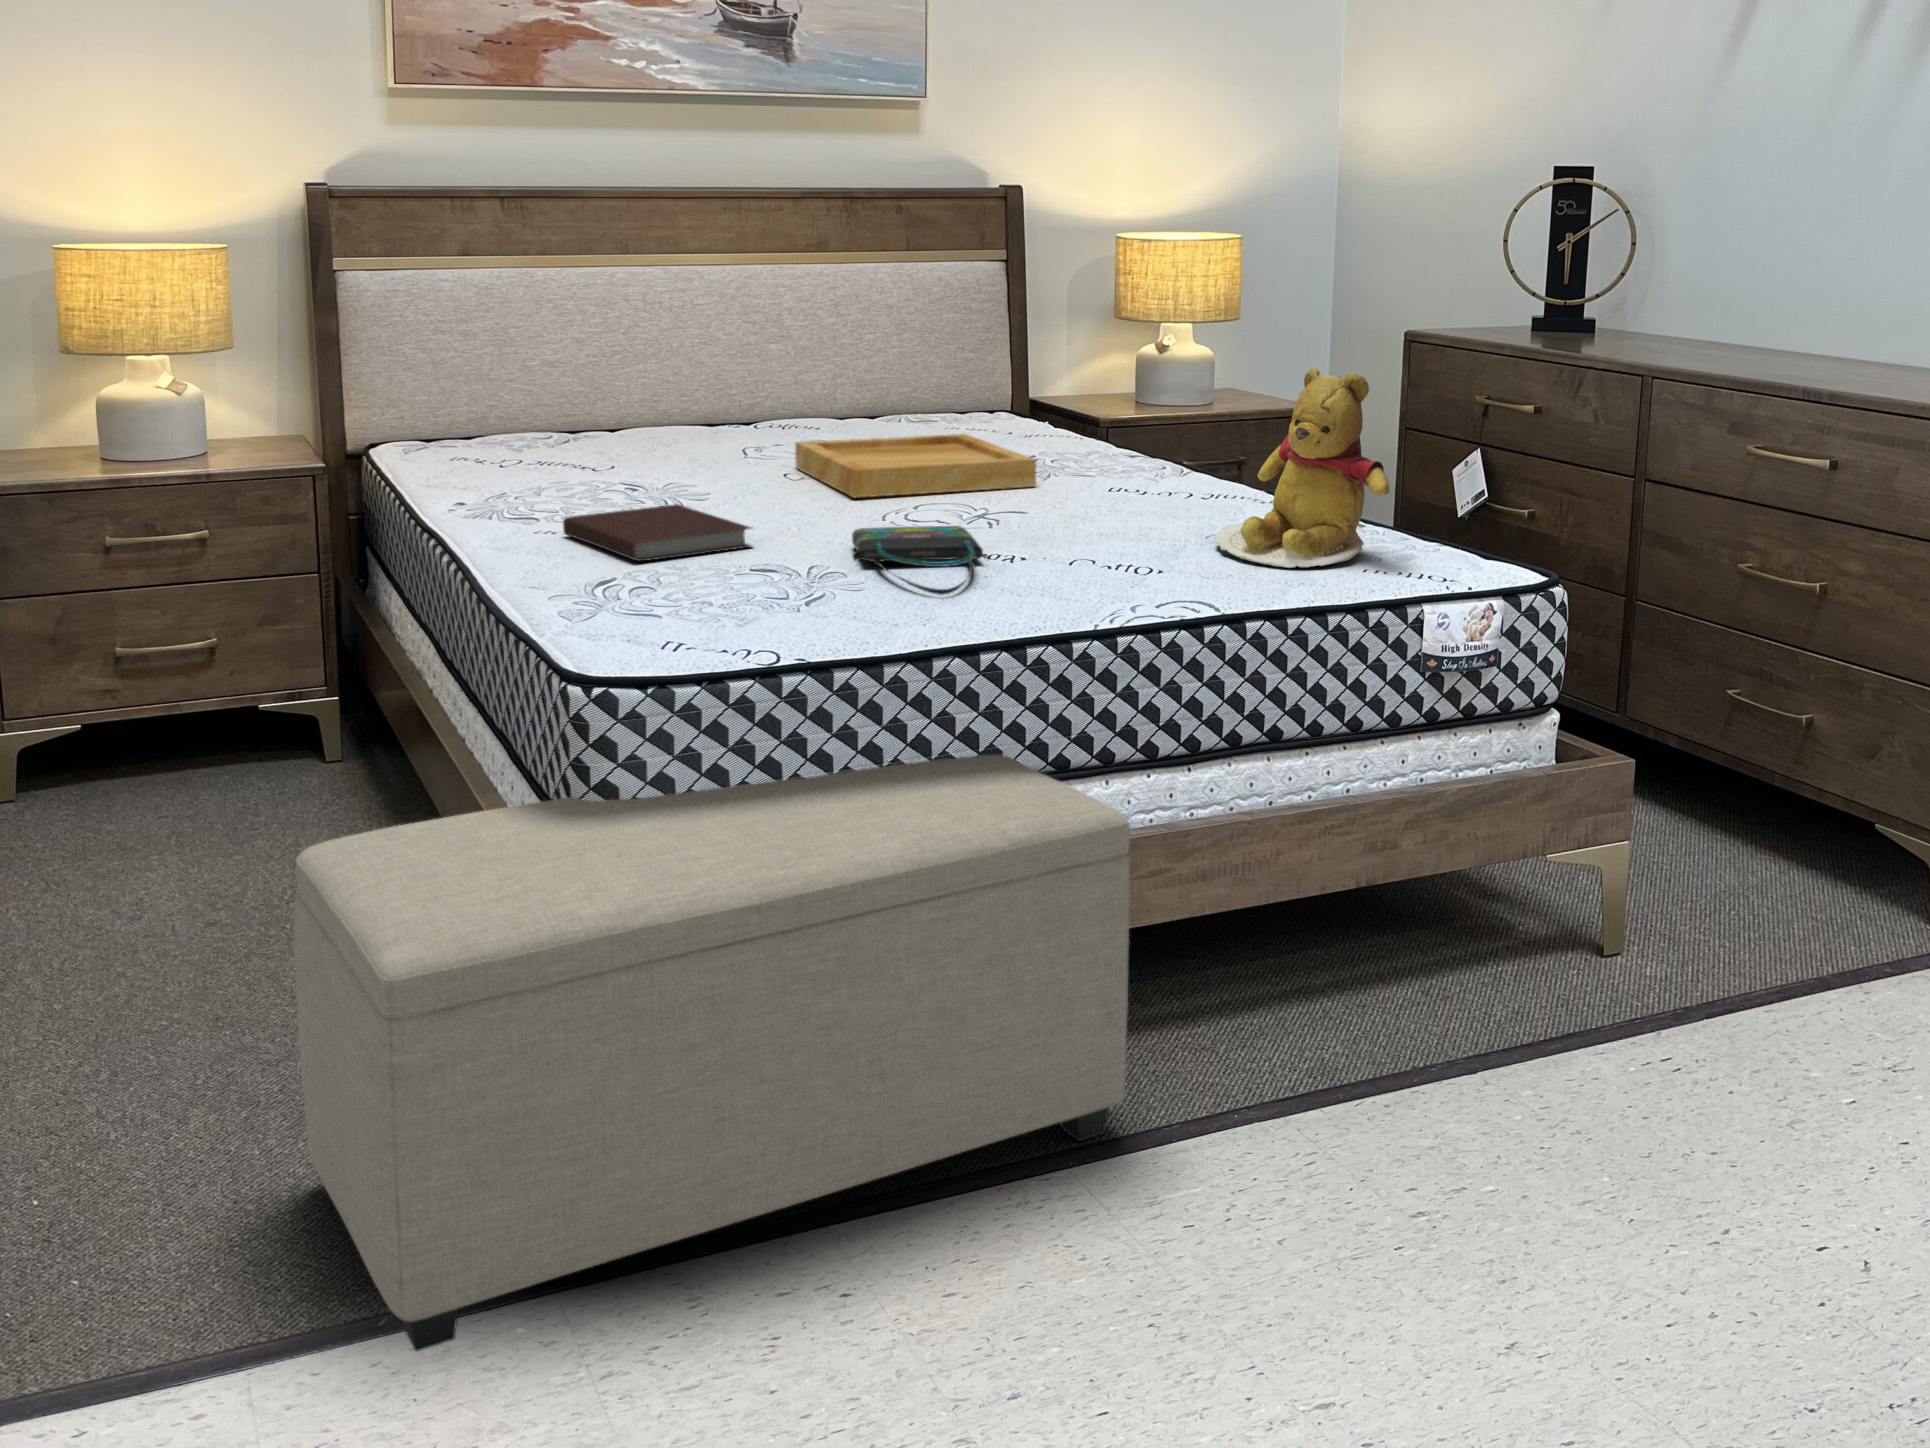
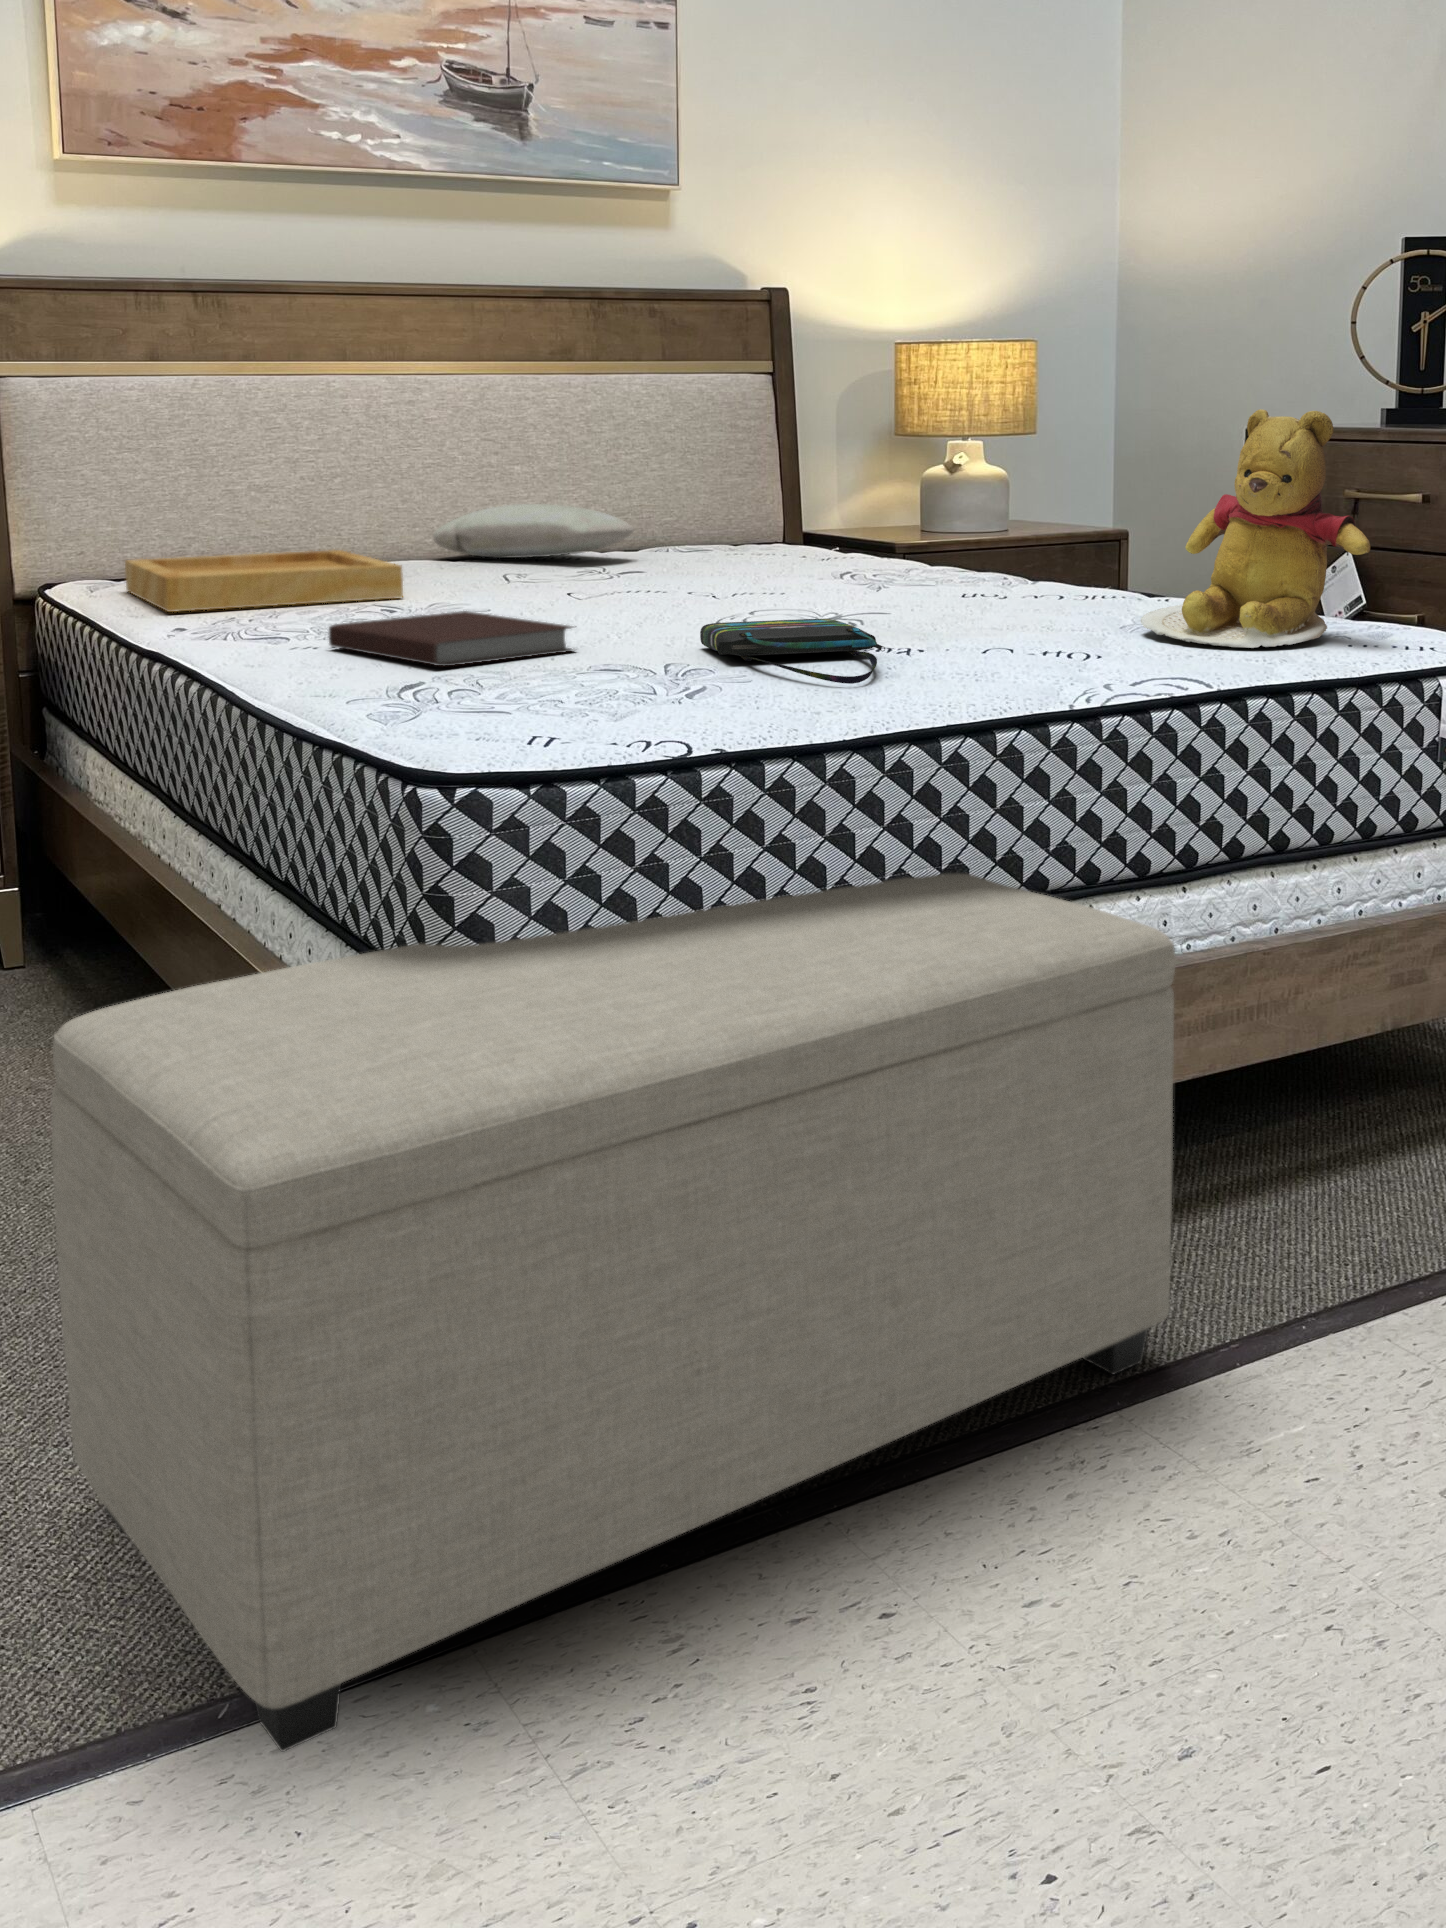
pillow: none [696,383,863,429] -> present [433,504,634,558]
tray: present [795,434,1037,498] -> present [125,550,403,612]

